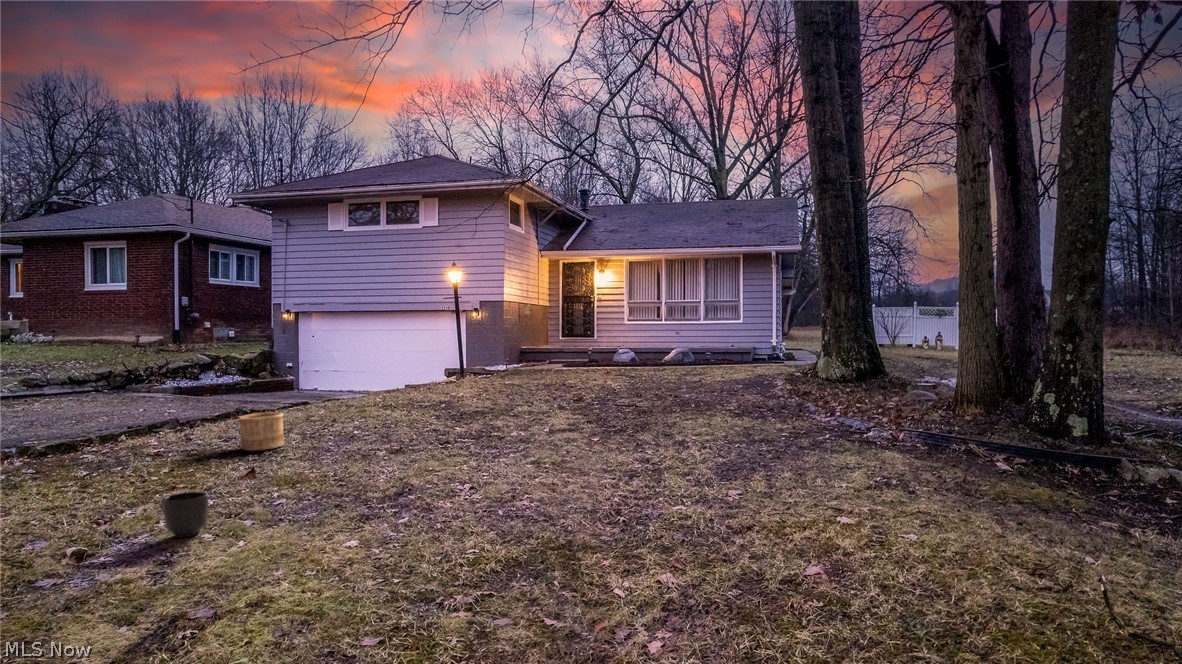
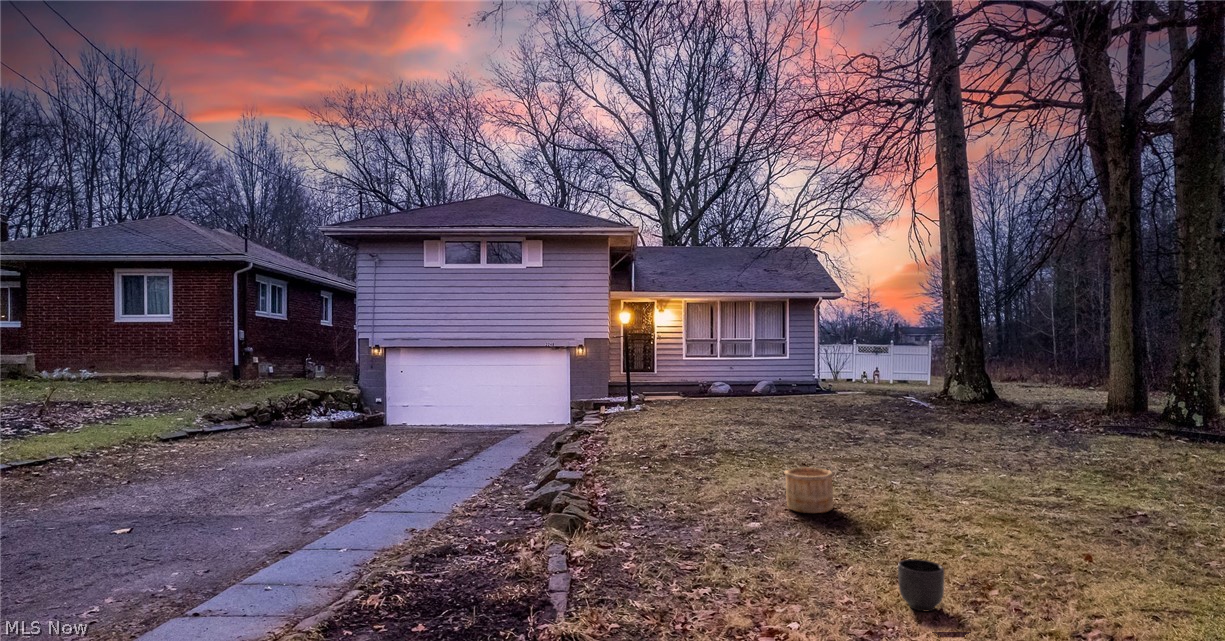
wooden bucket: present [238,412,284,451] -> present [784,467,833,513]

